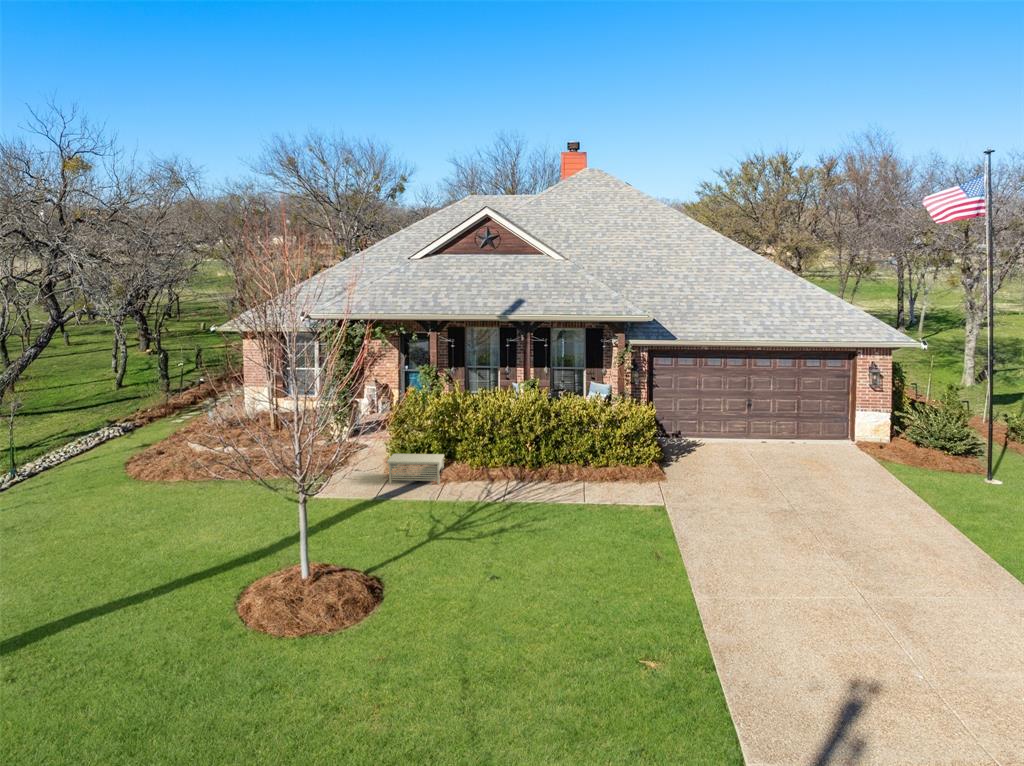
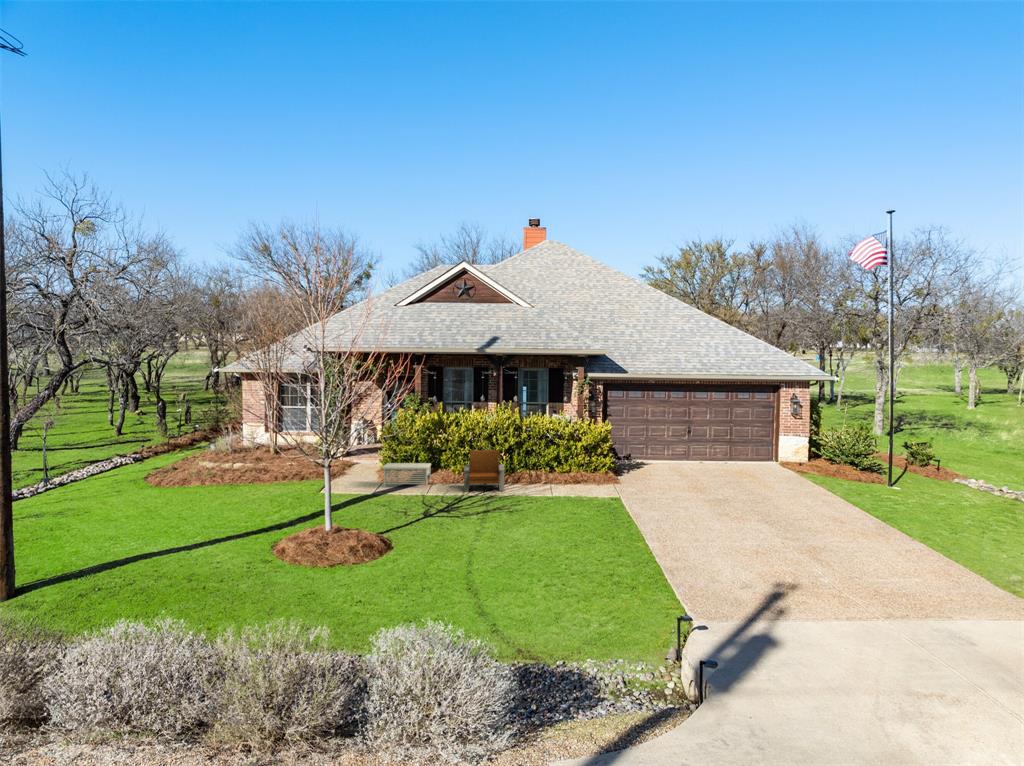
lounge chair: none [481,442,529,493] -> present [464,450,504,492]

